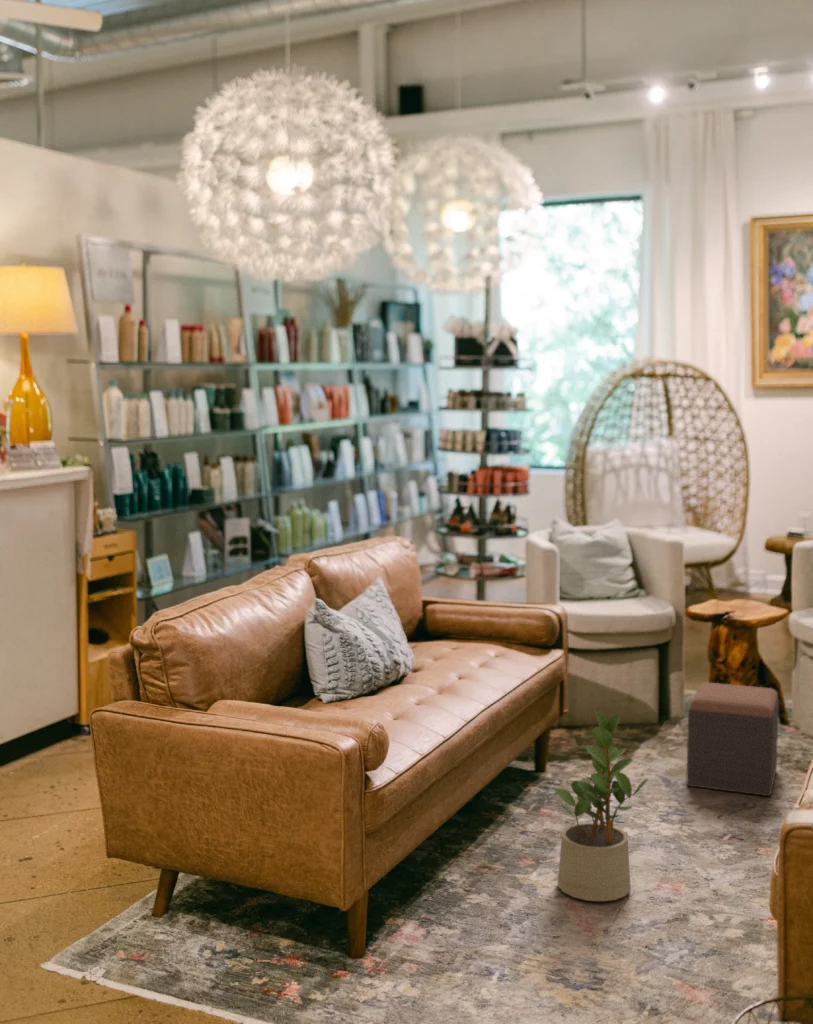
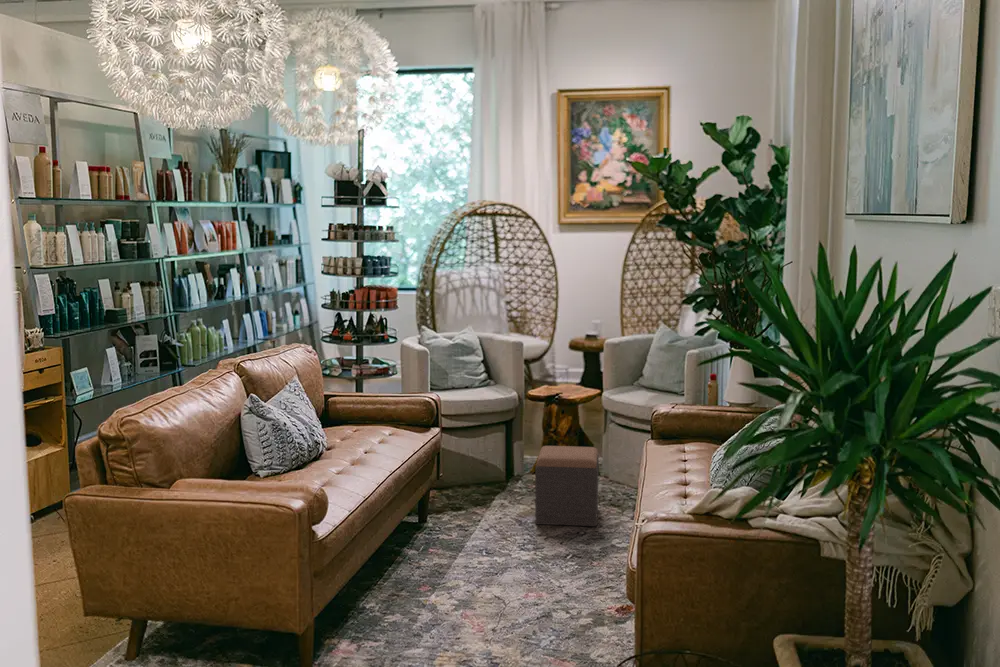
potted plant: present [555,711,648,901] -> none [448,467,518,611]

